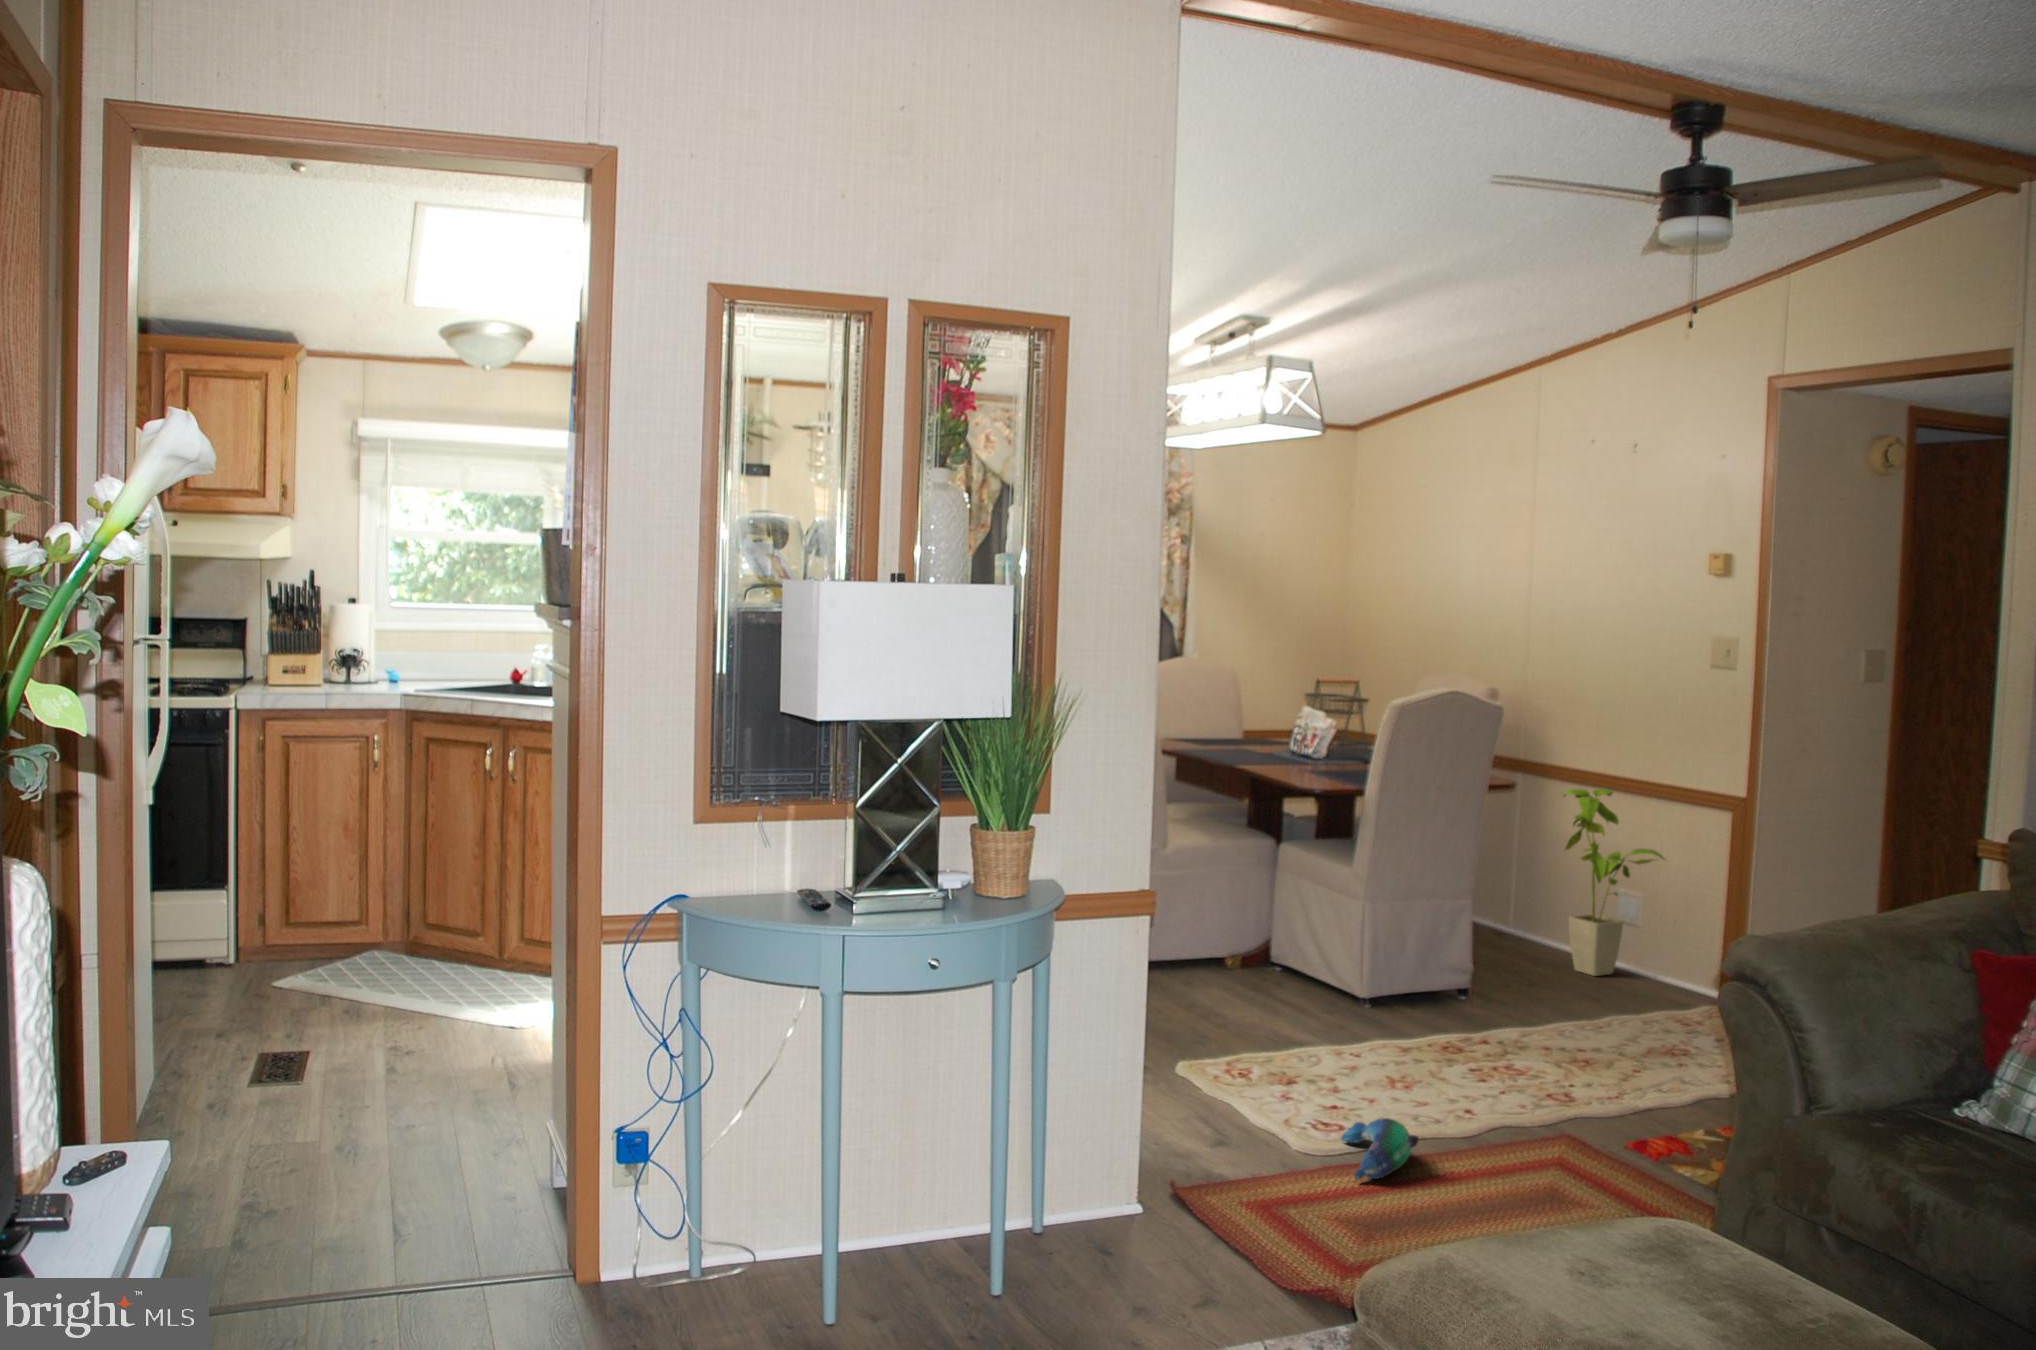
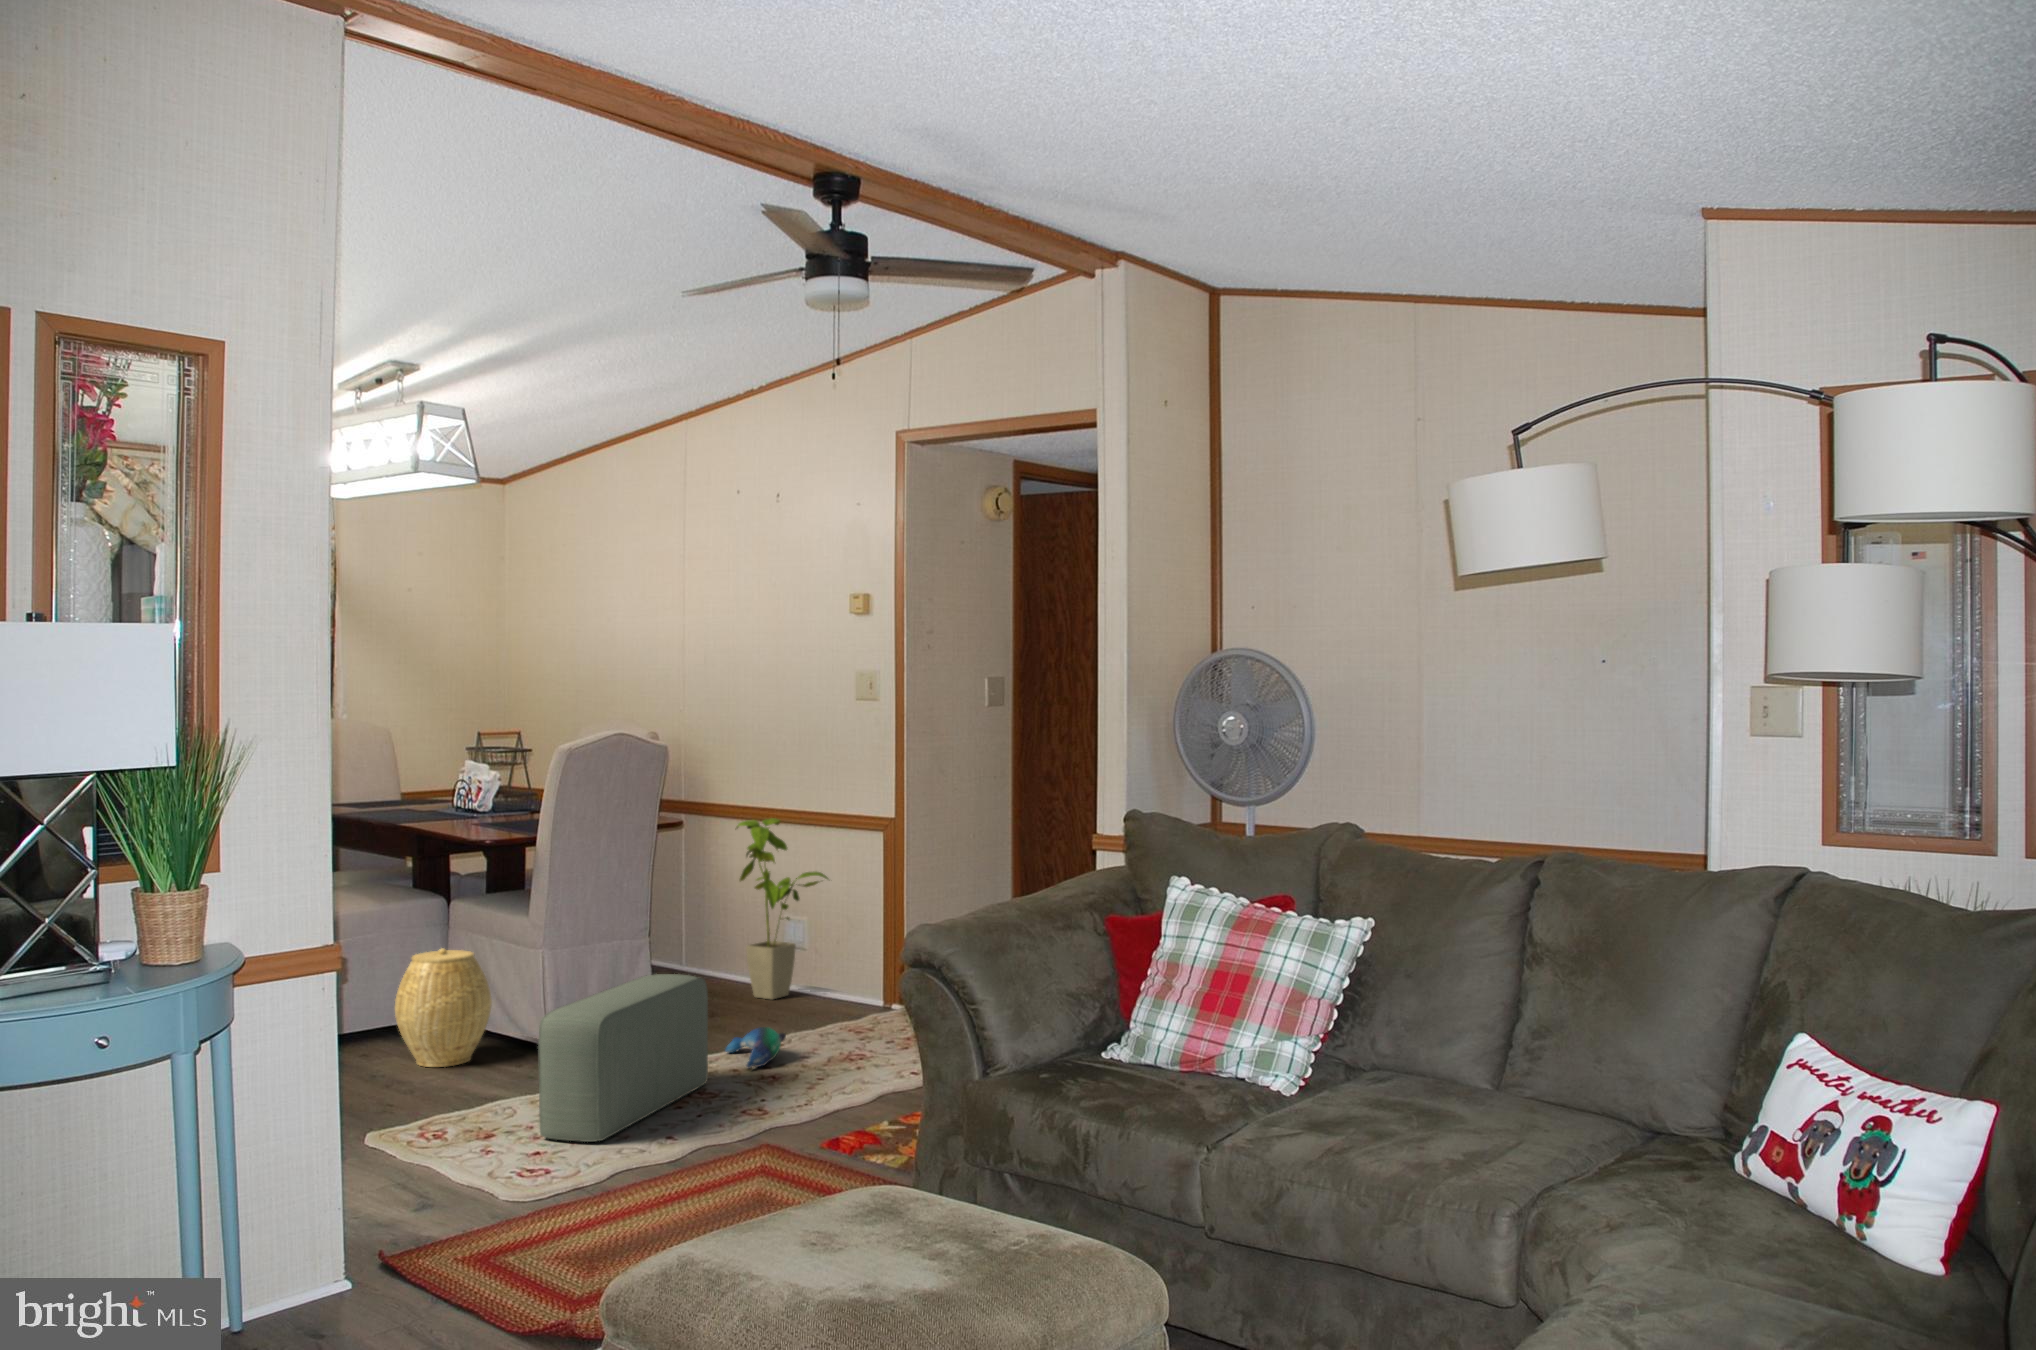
woven basket: none [1222,886,1309,997] -> present [395,948,492,1067]
pouf: none [1341,941,1520,1105] -> present [538,974,708,1142]
plush toy: present [1341,1118,1419,1180] -> present [725,1027,786,1068]

